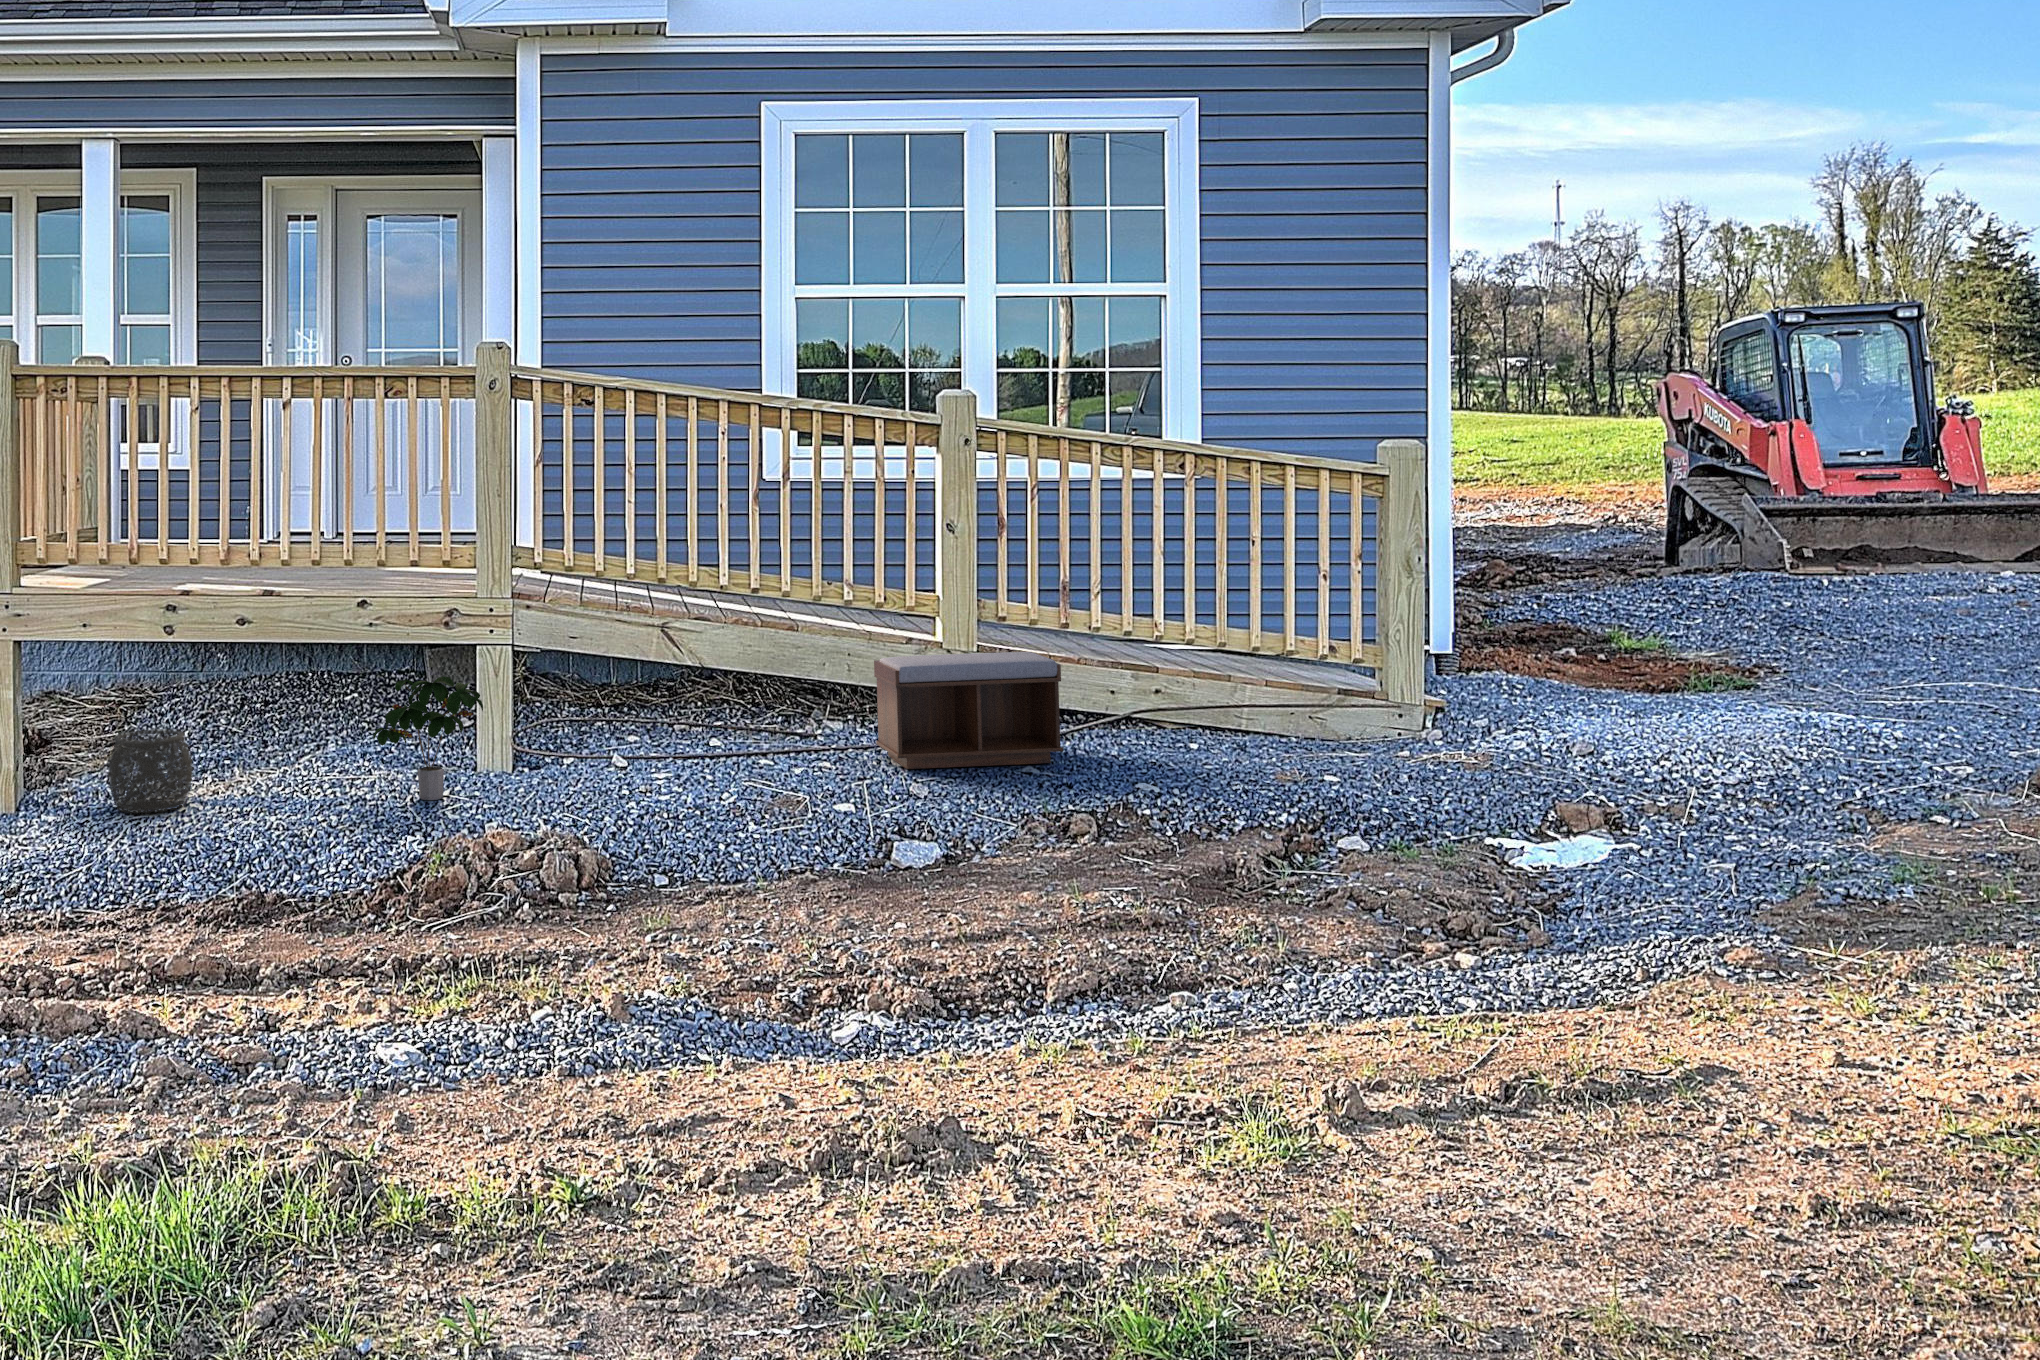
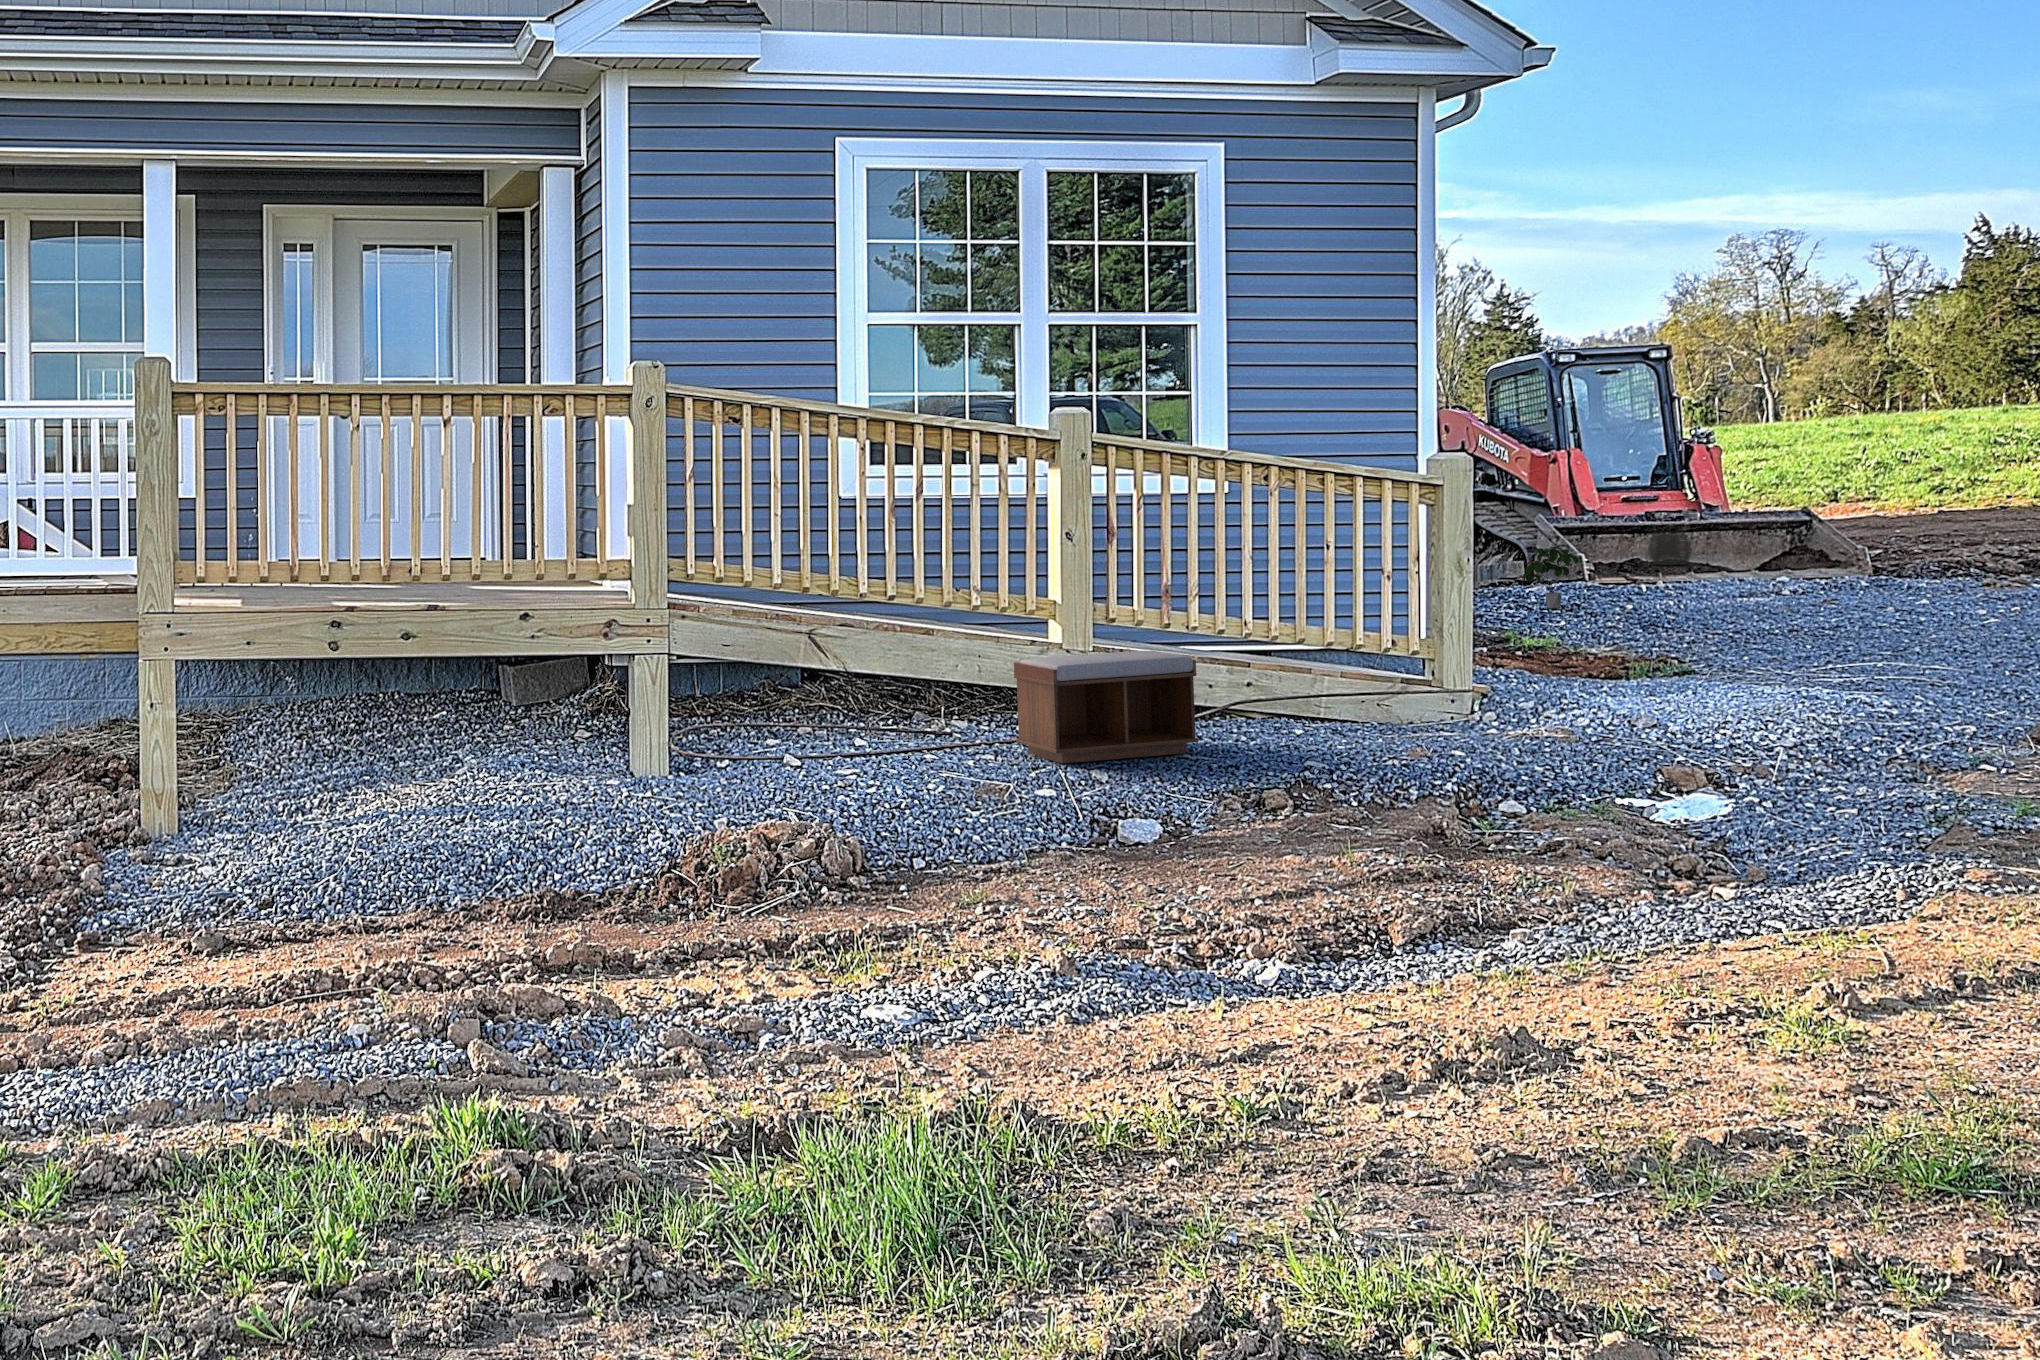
potted plant: present [373,677,483,800] -> present [1523,546,1578,608]
woven basket: present [108,729,193,814] -> present [1648,533,1692,565]

